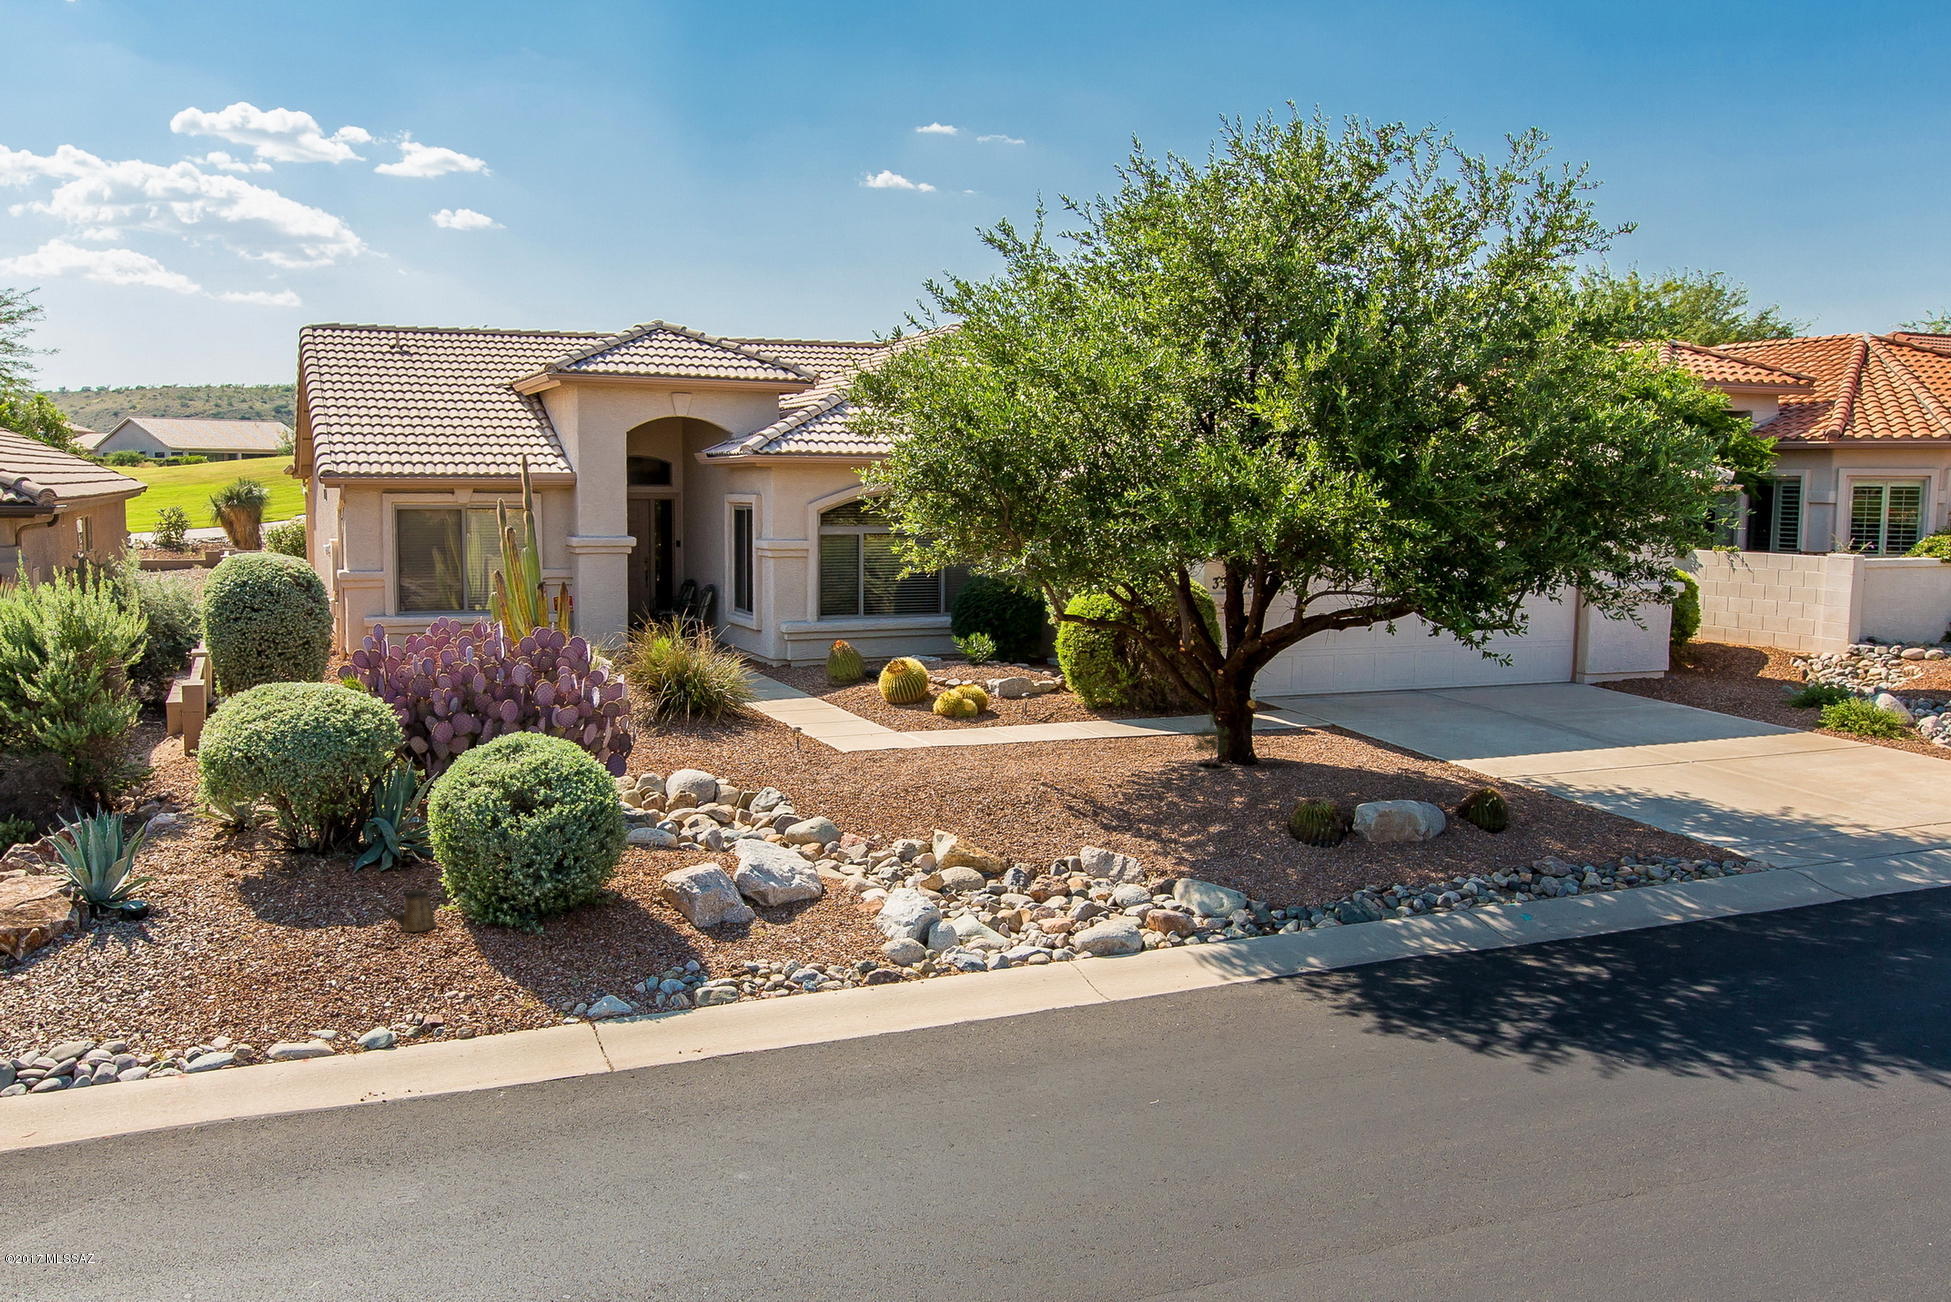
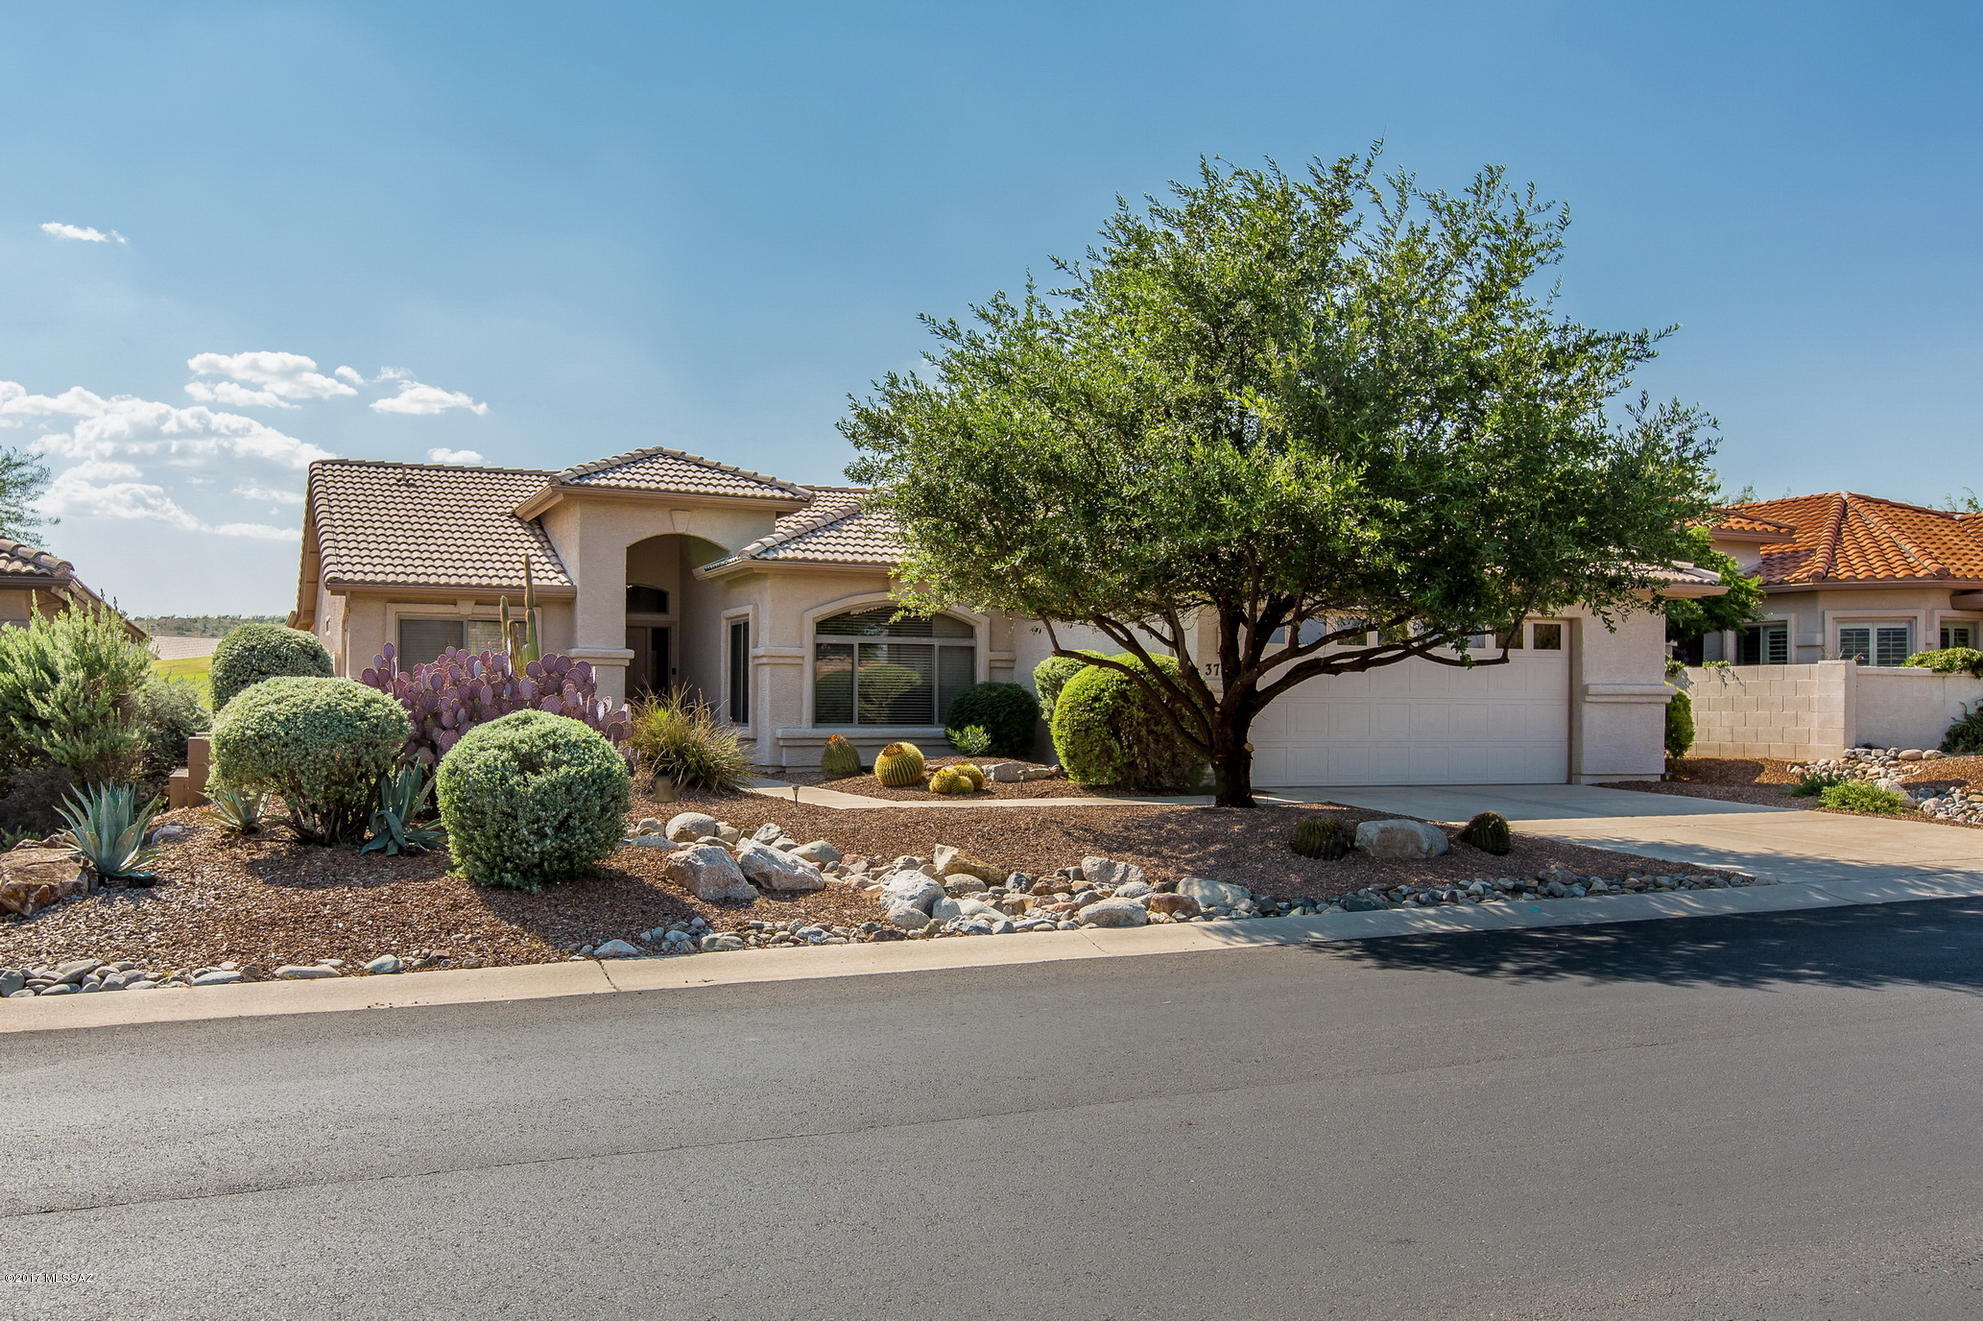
watering can: present [366,889,442,932] -> present [652,777,690,802]

